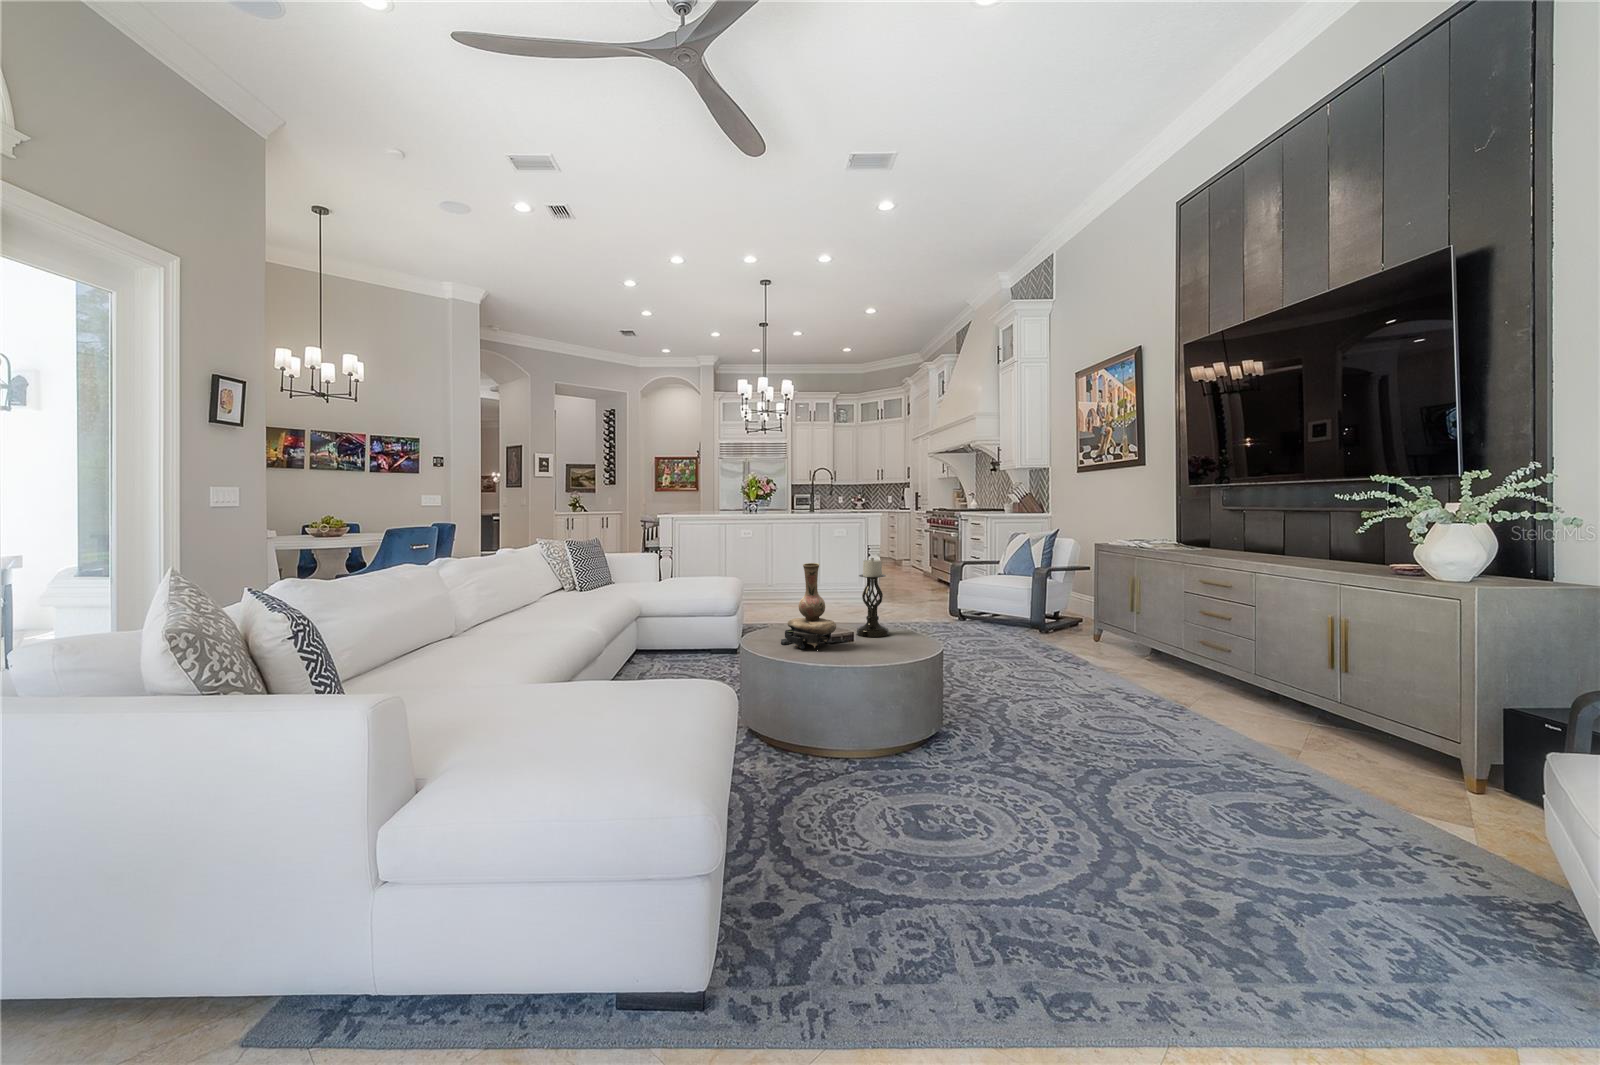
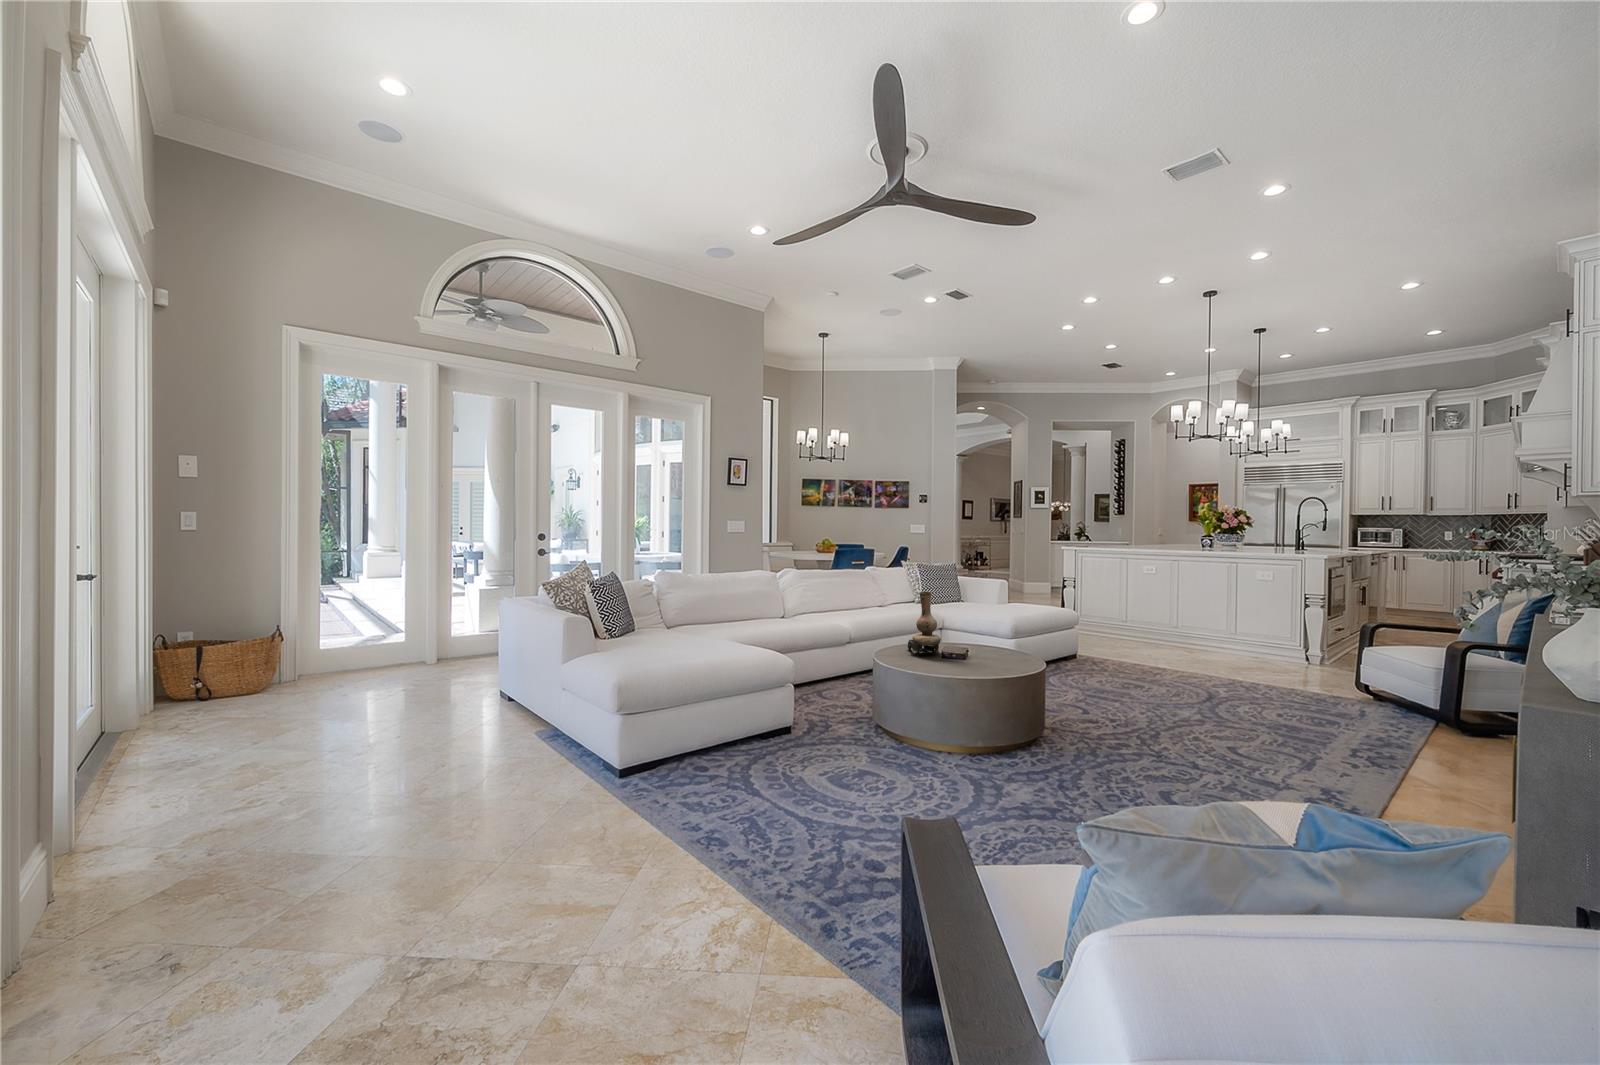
candle holder: present [856,558,889,637] -> none [980,594,1009,661]

